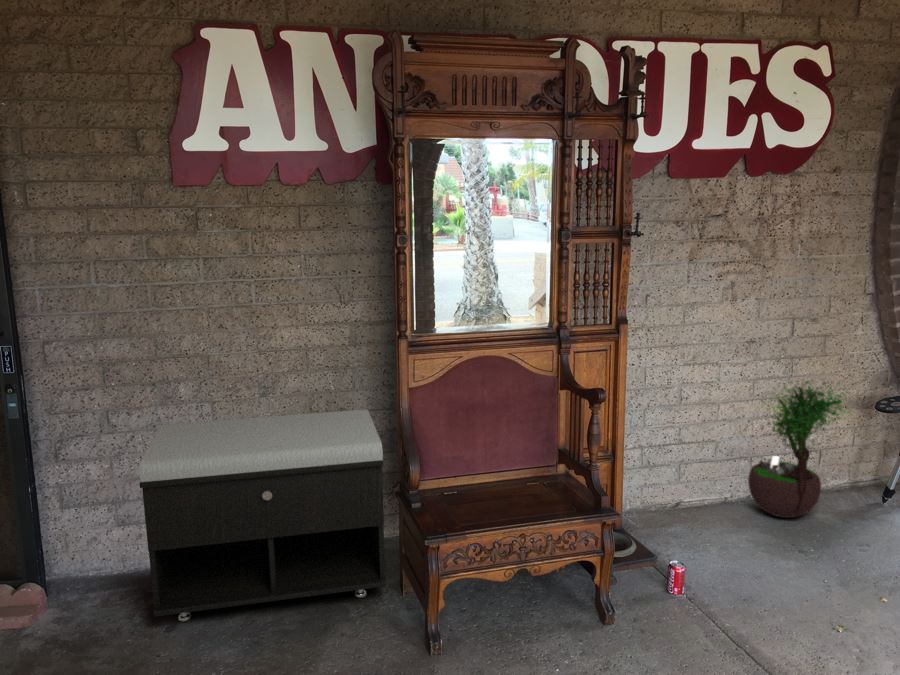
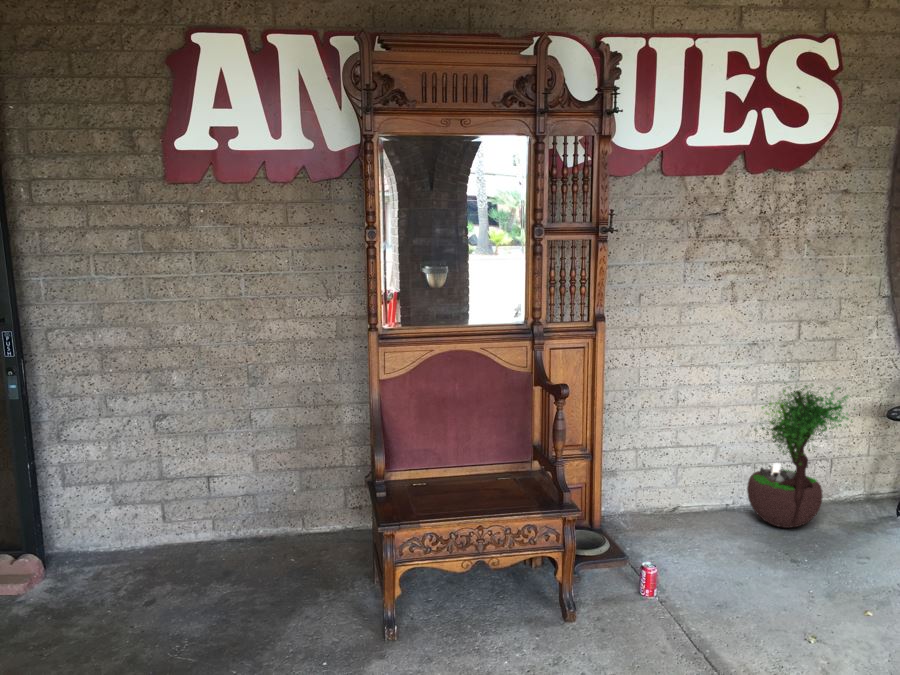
storage bench: present [139,409,386,621] -> none [119,402,356,597]

